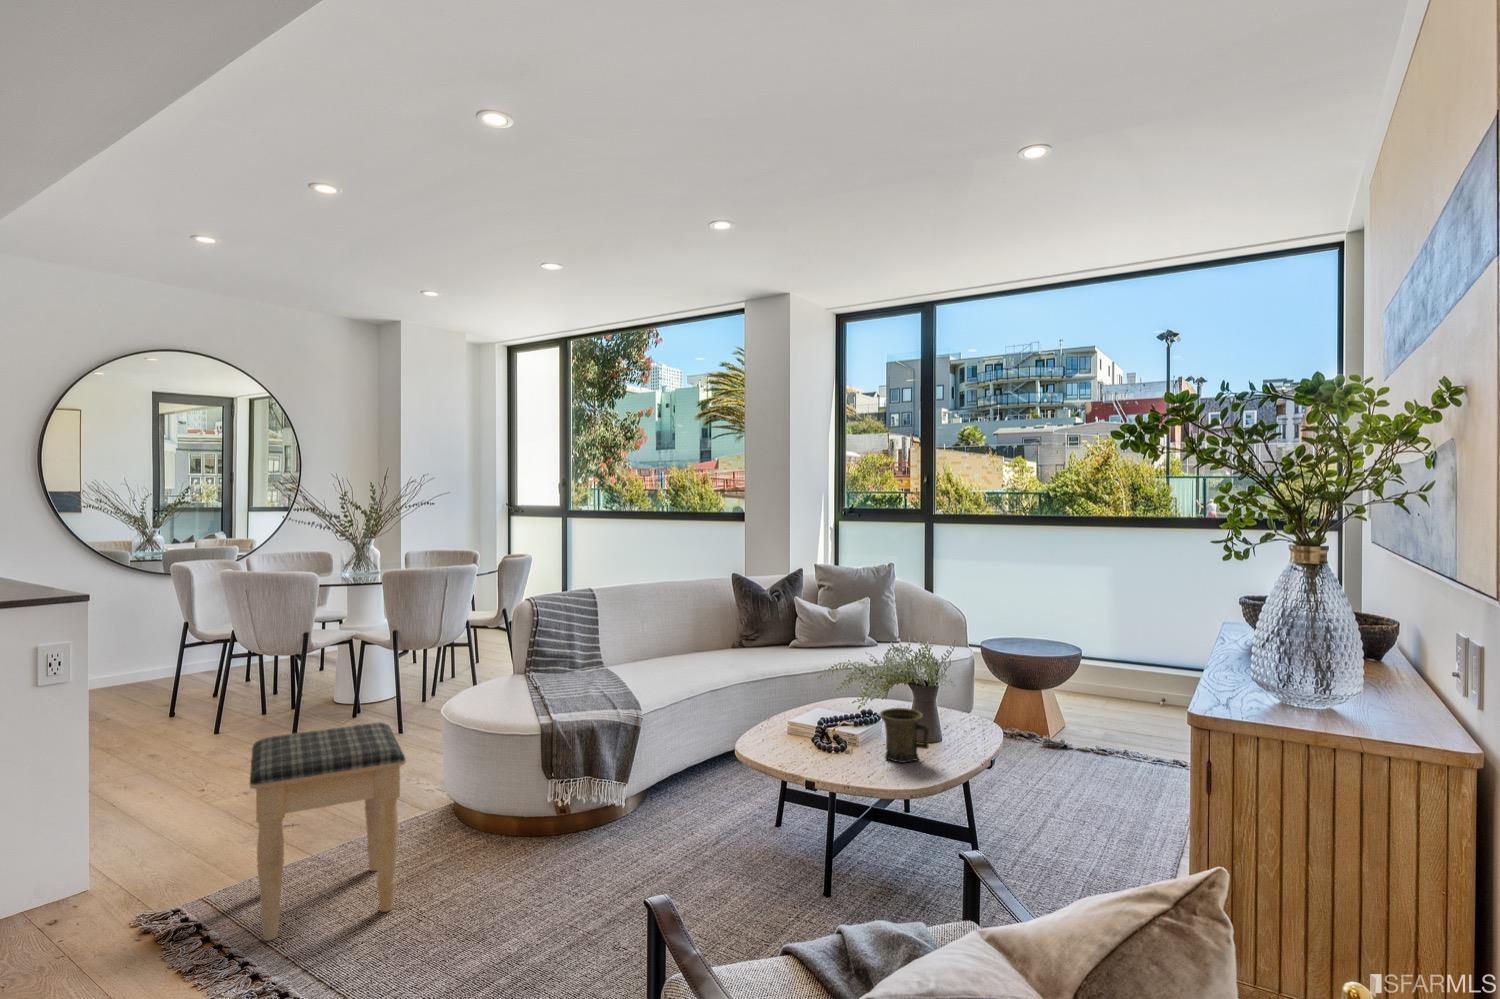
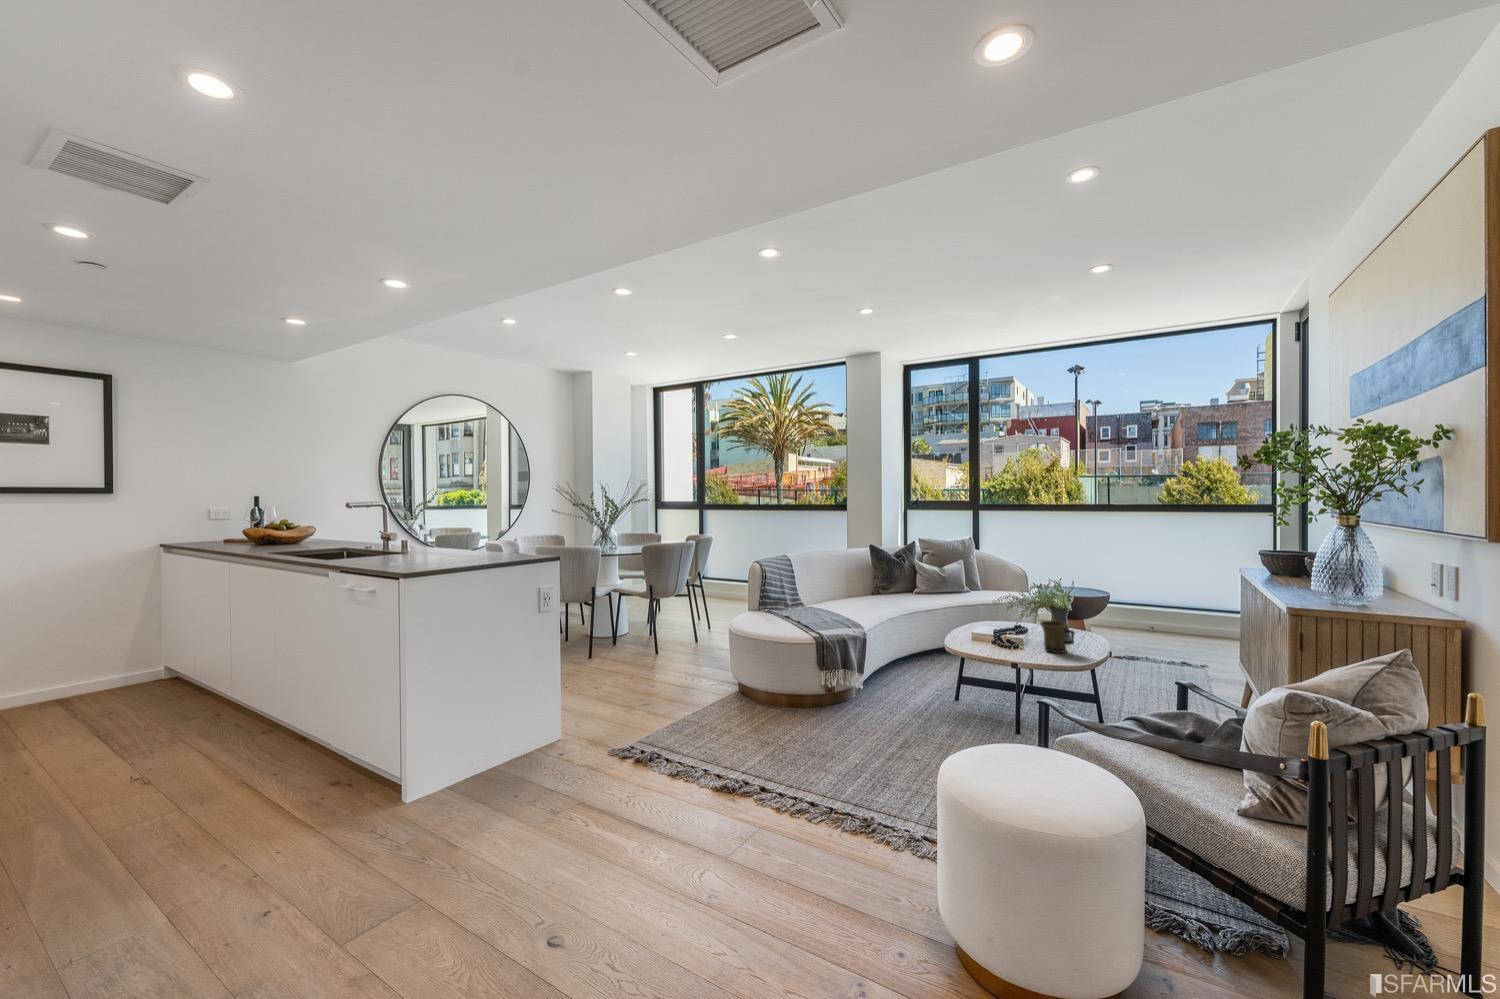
footstool: present [250,723,406,941] -> none [663,635,769,763]

